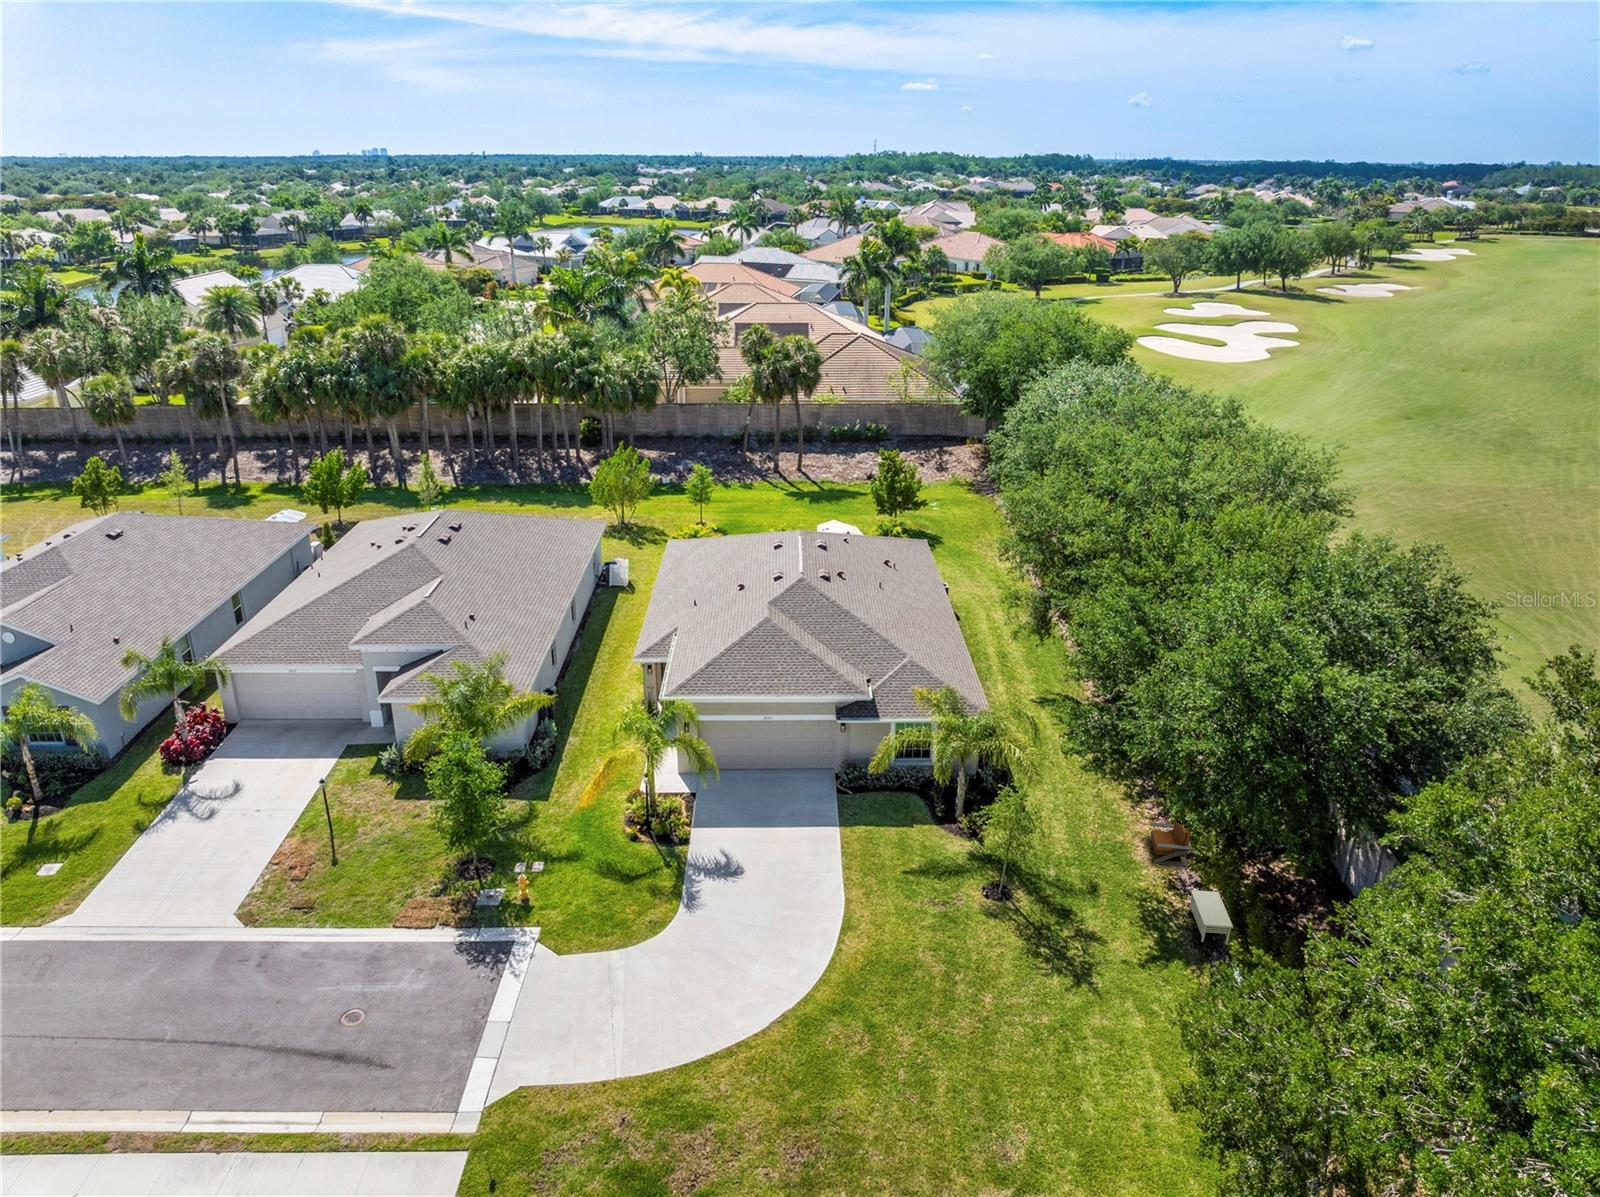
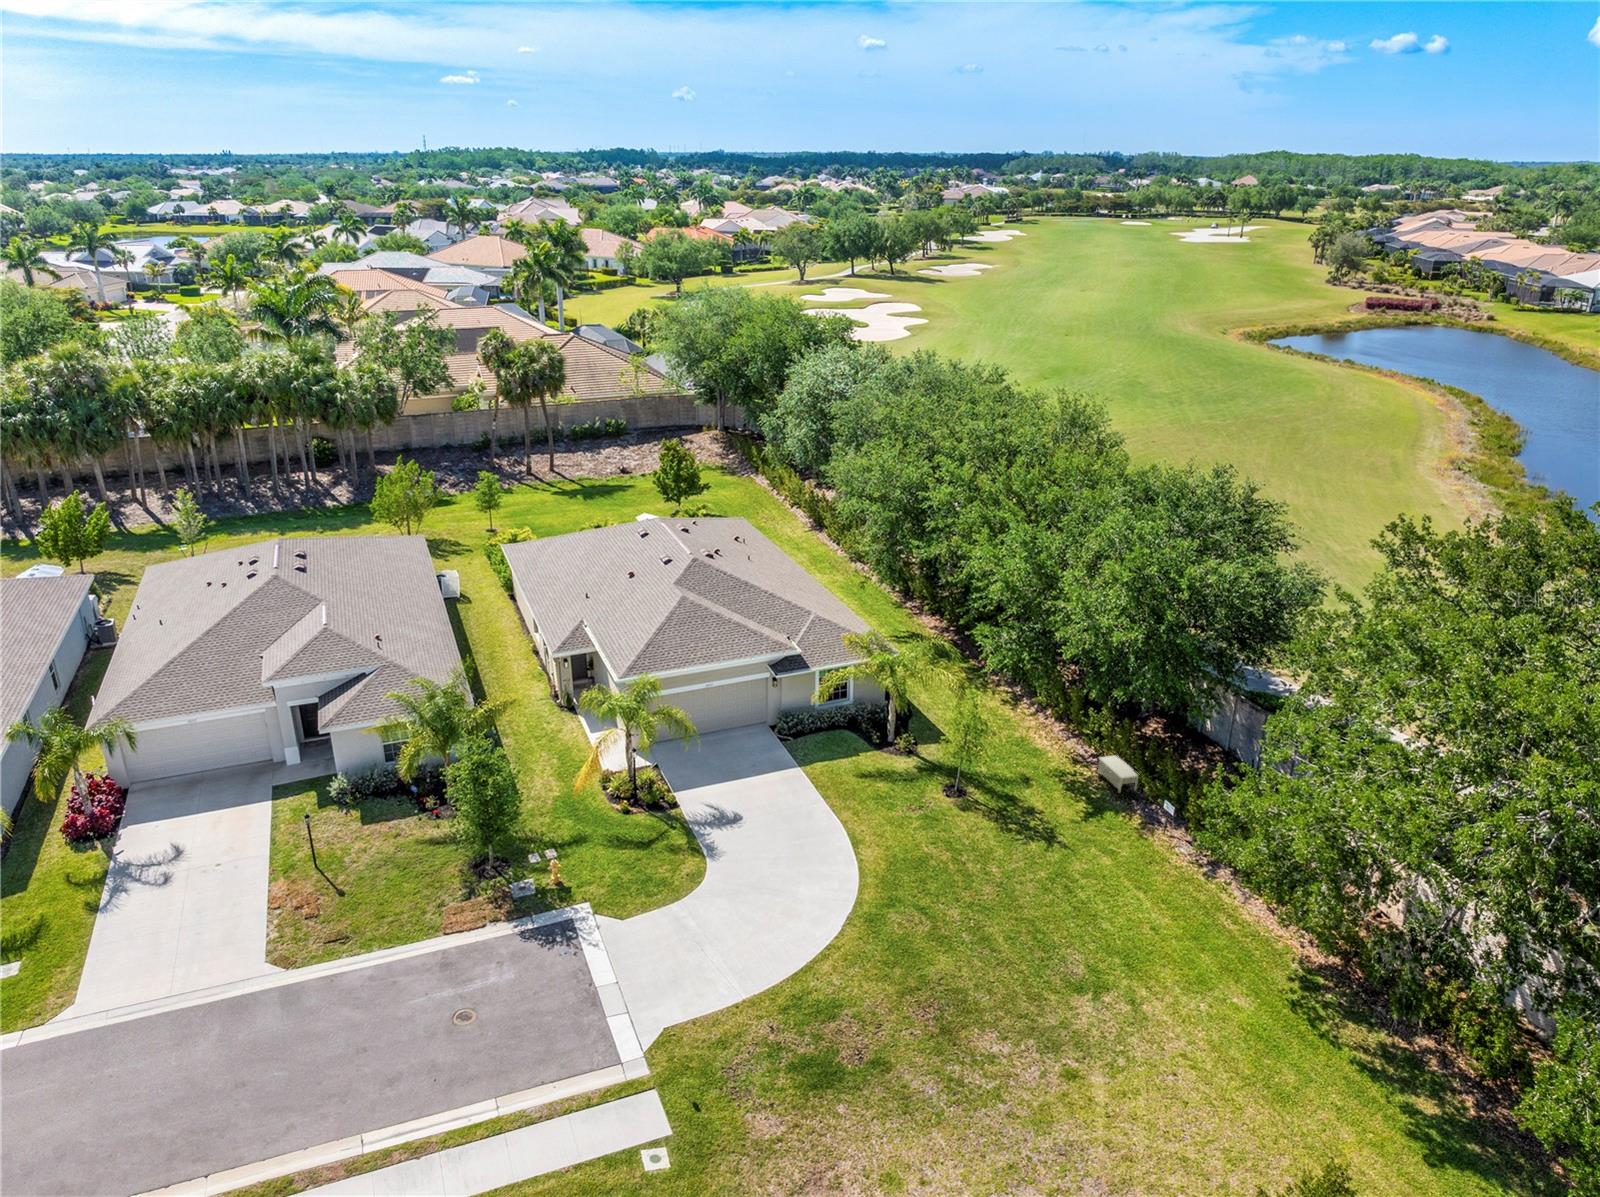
lounge chair: present [1148,821,1193,867] -> none [1041,706,1083,748]

